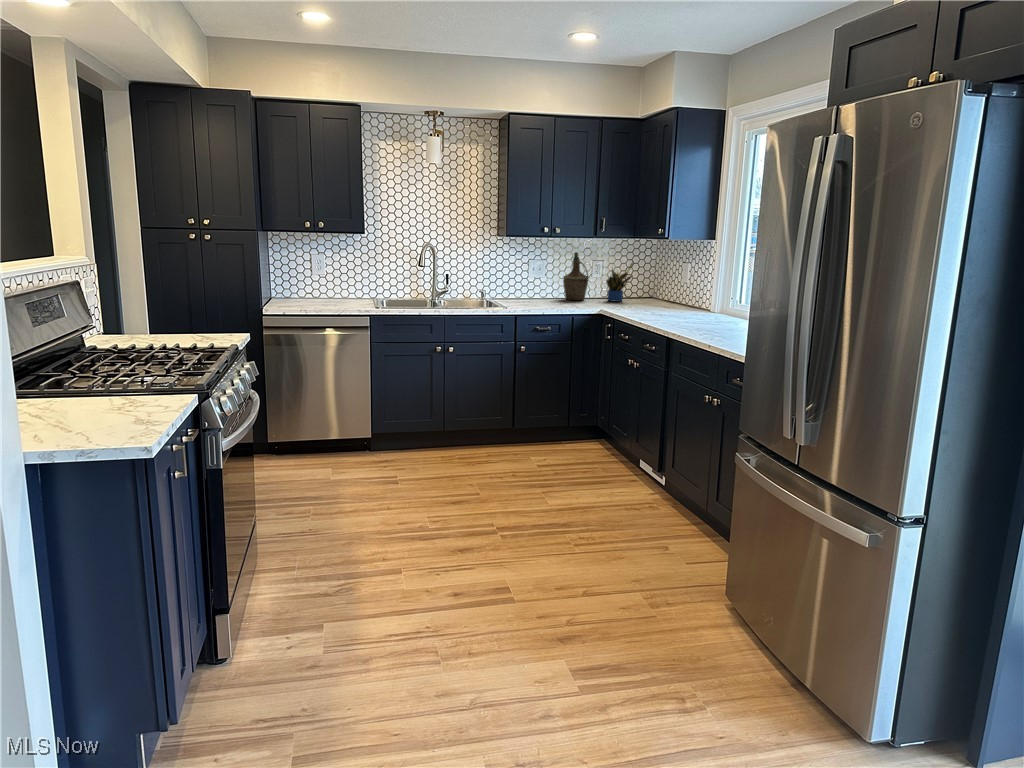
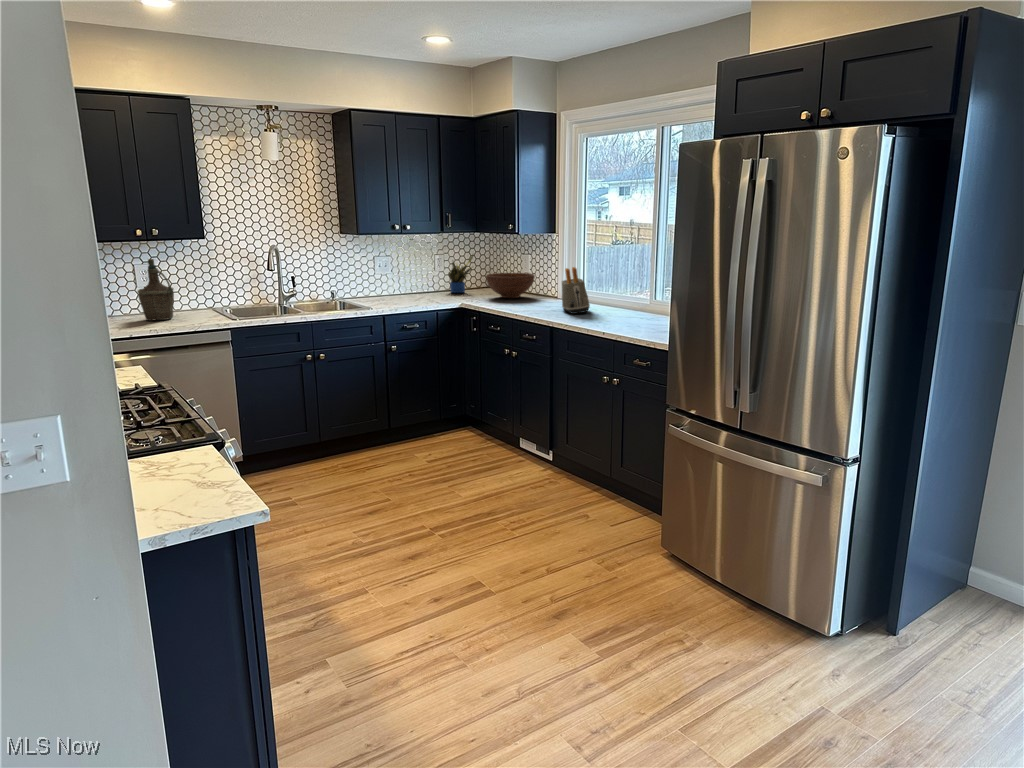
bottle: present [563,252,589,300] -> present [138,259,174,321]
toaster: none [696,276,727,327] -> present [562,267,590,314]
fruit bowl: none [637,283,690,309] -> present [486,273,535,298]

